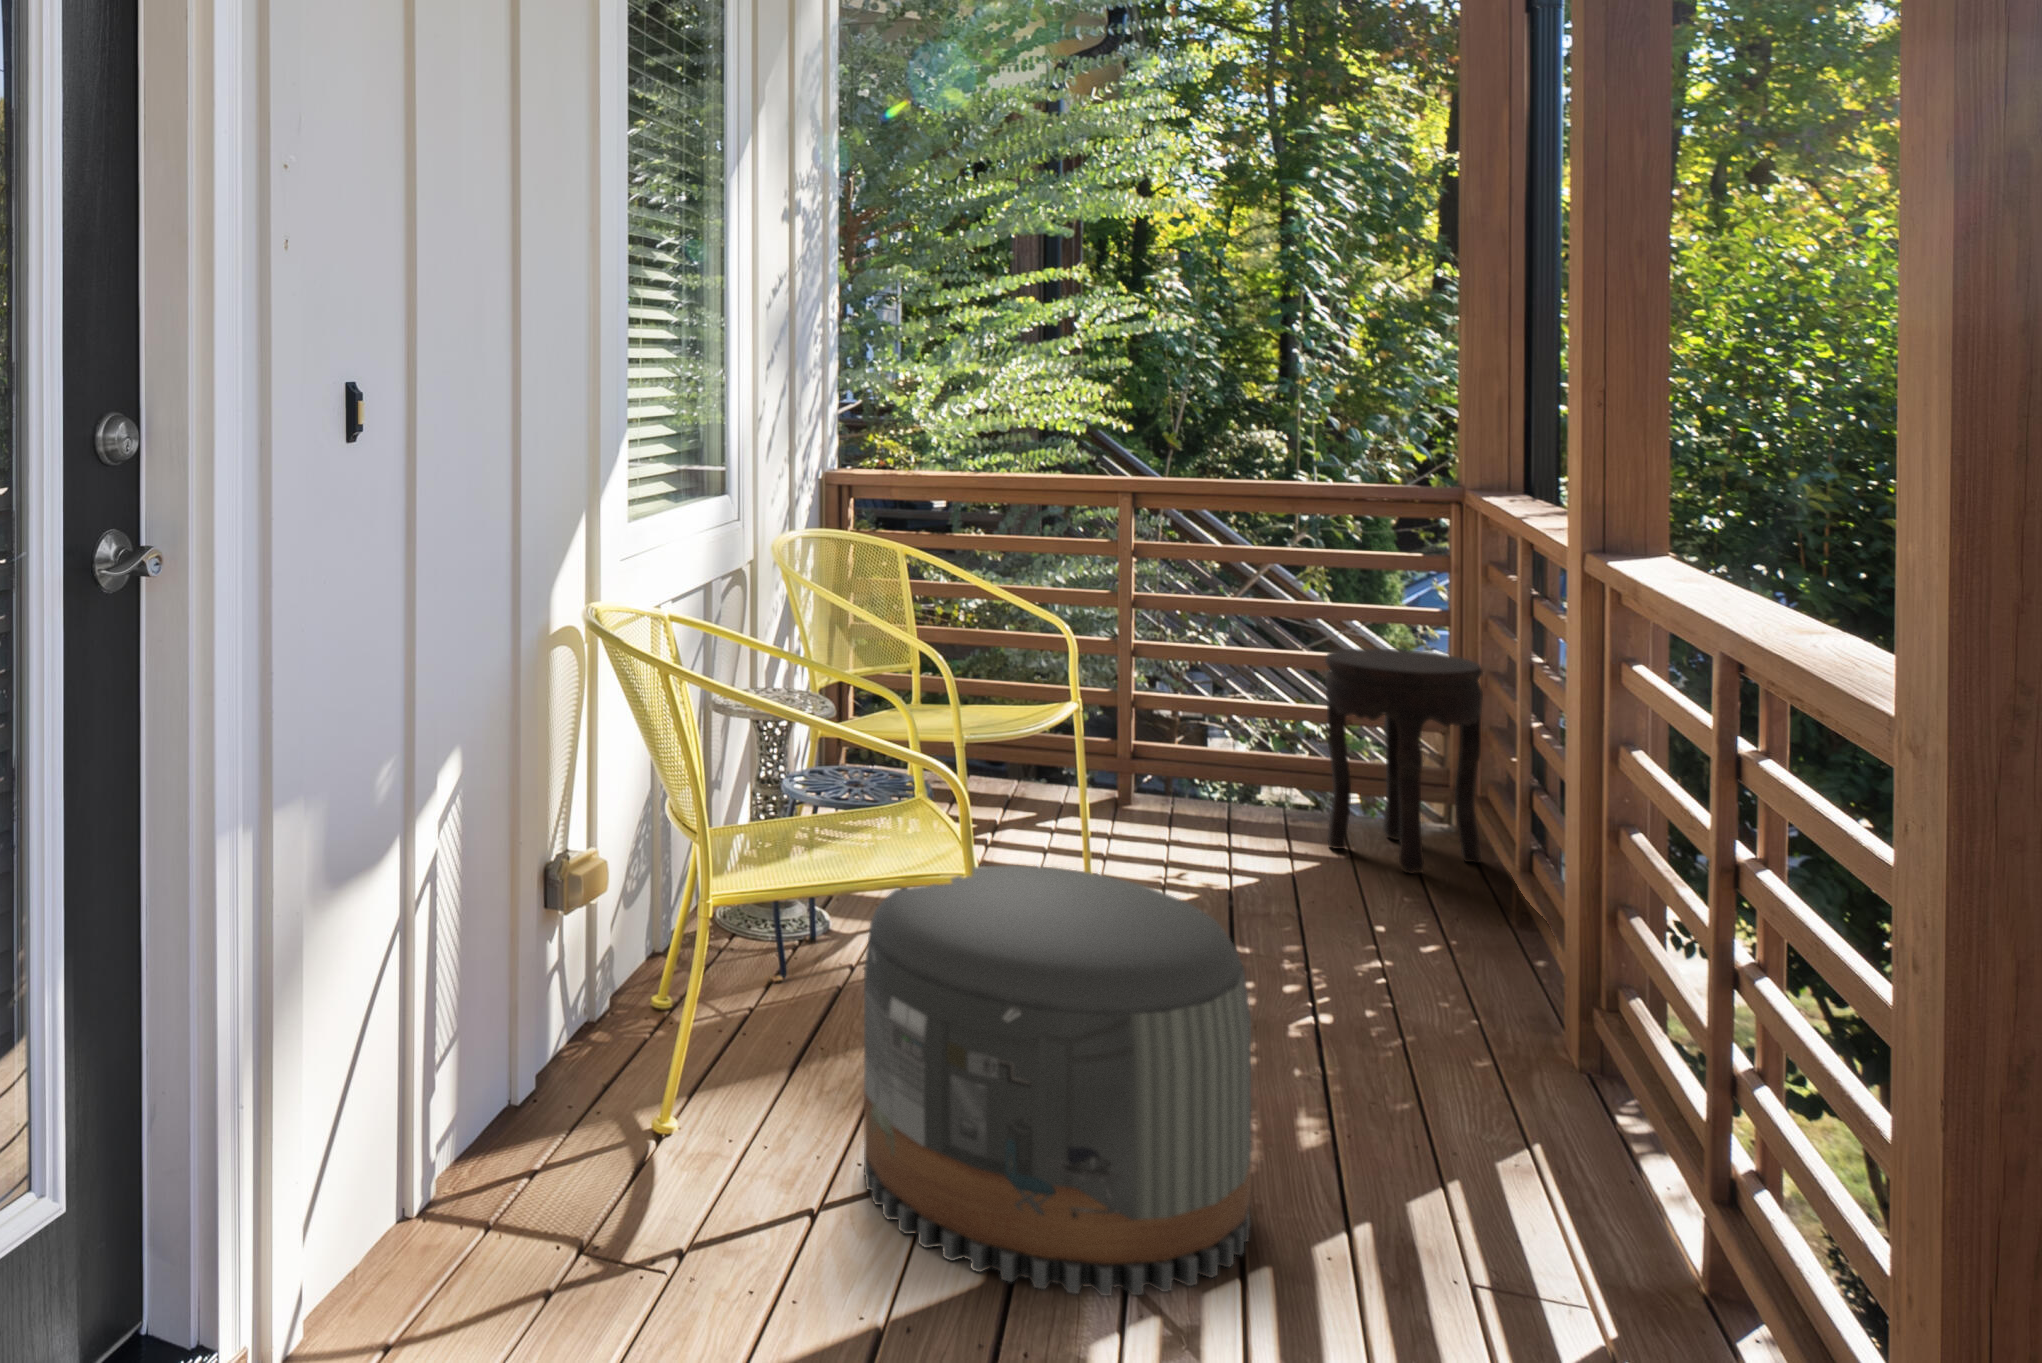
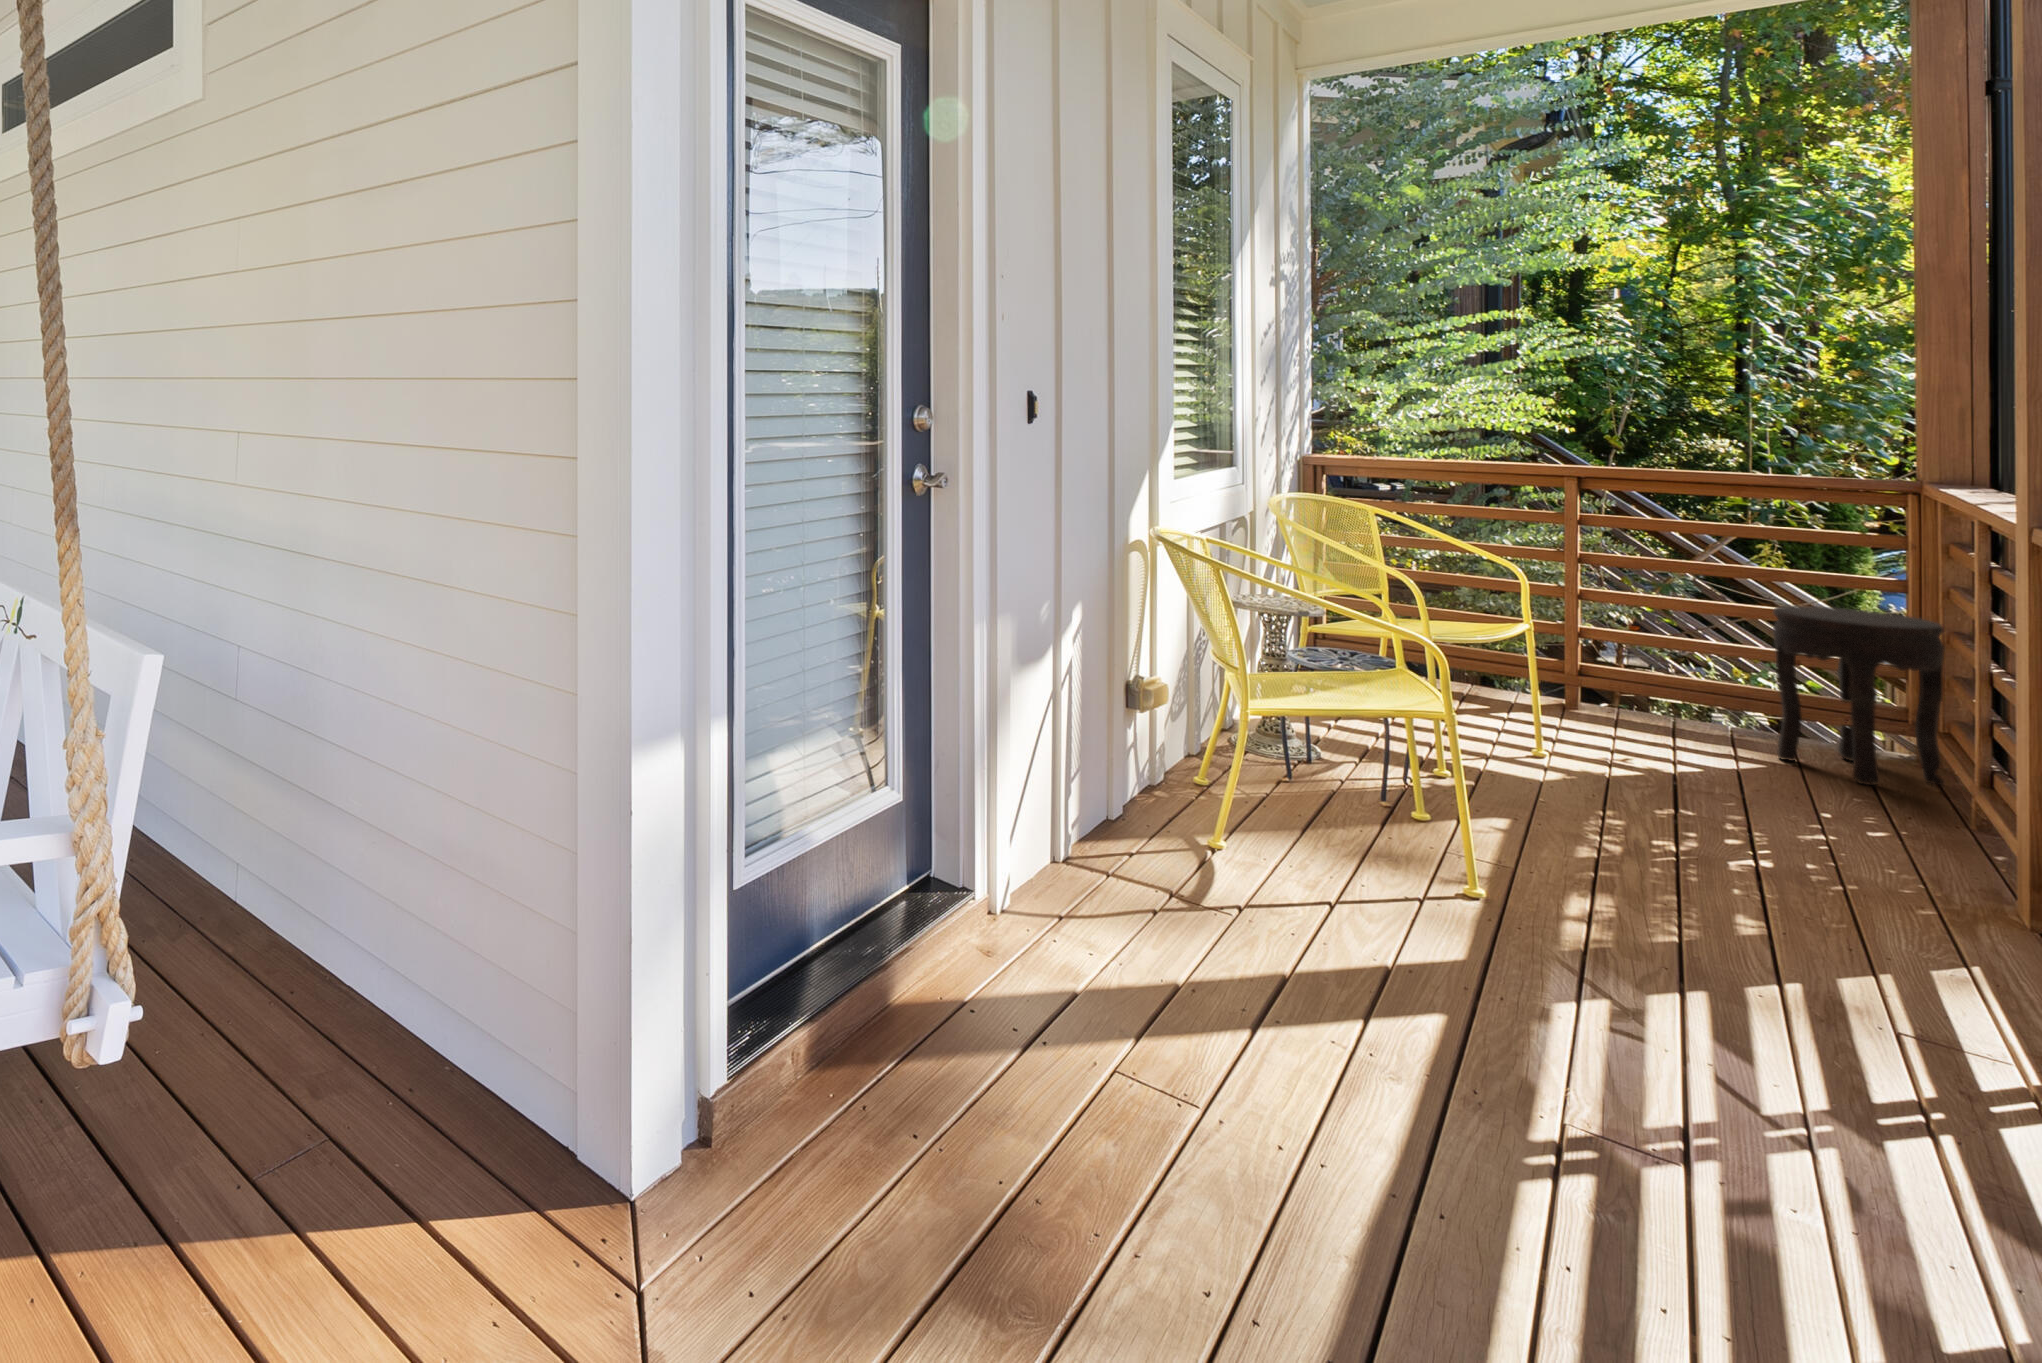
pouf: present [864,865,1251,1296] -> none [1365,710,1687,985]

